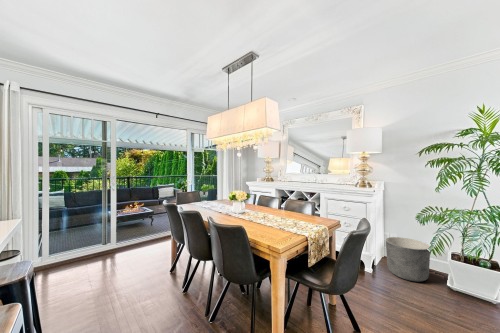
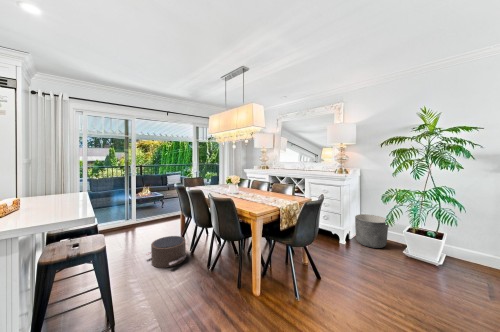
pouf: none [121,269,177,319] -> present [146,236,186,268]

